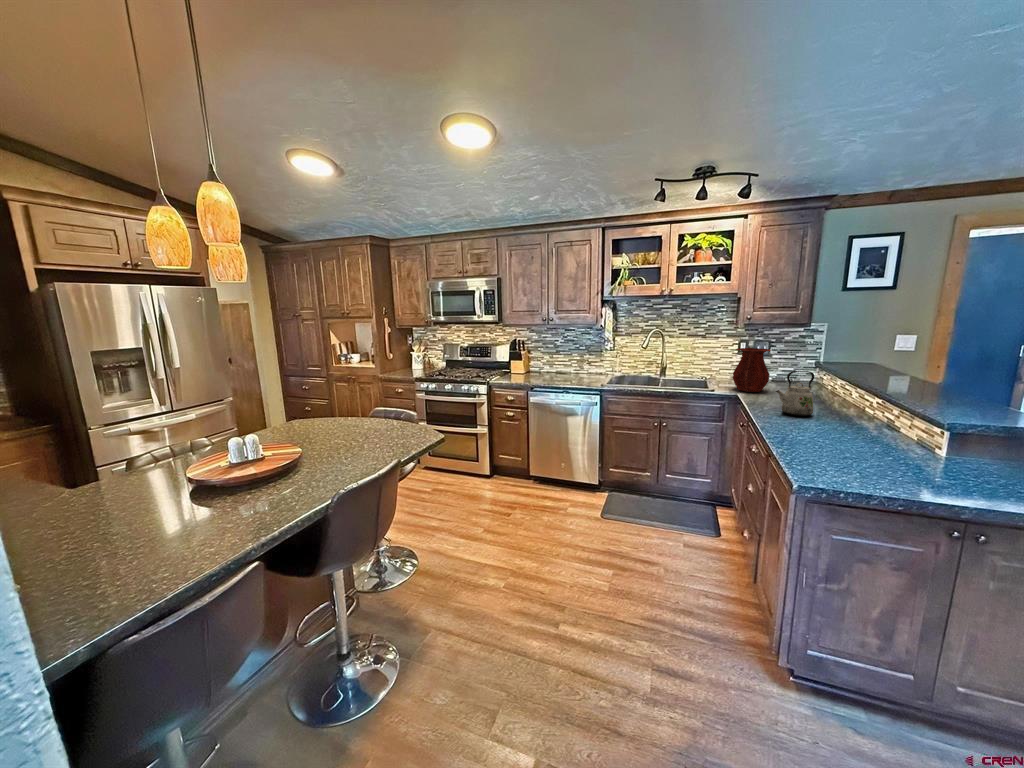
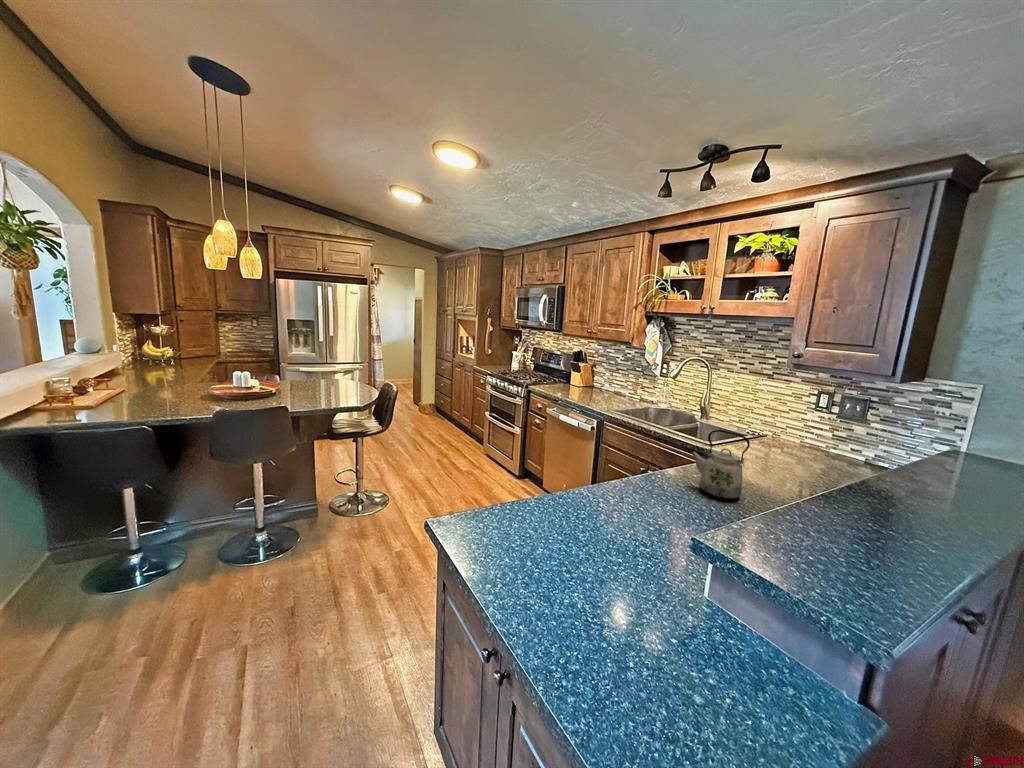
vase: present [733,348,771,392] -> none [746,396,809,464]

